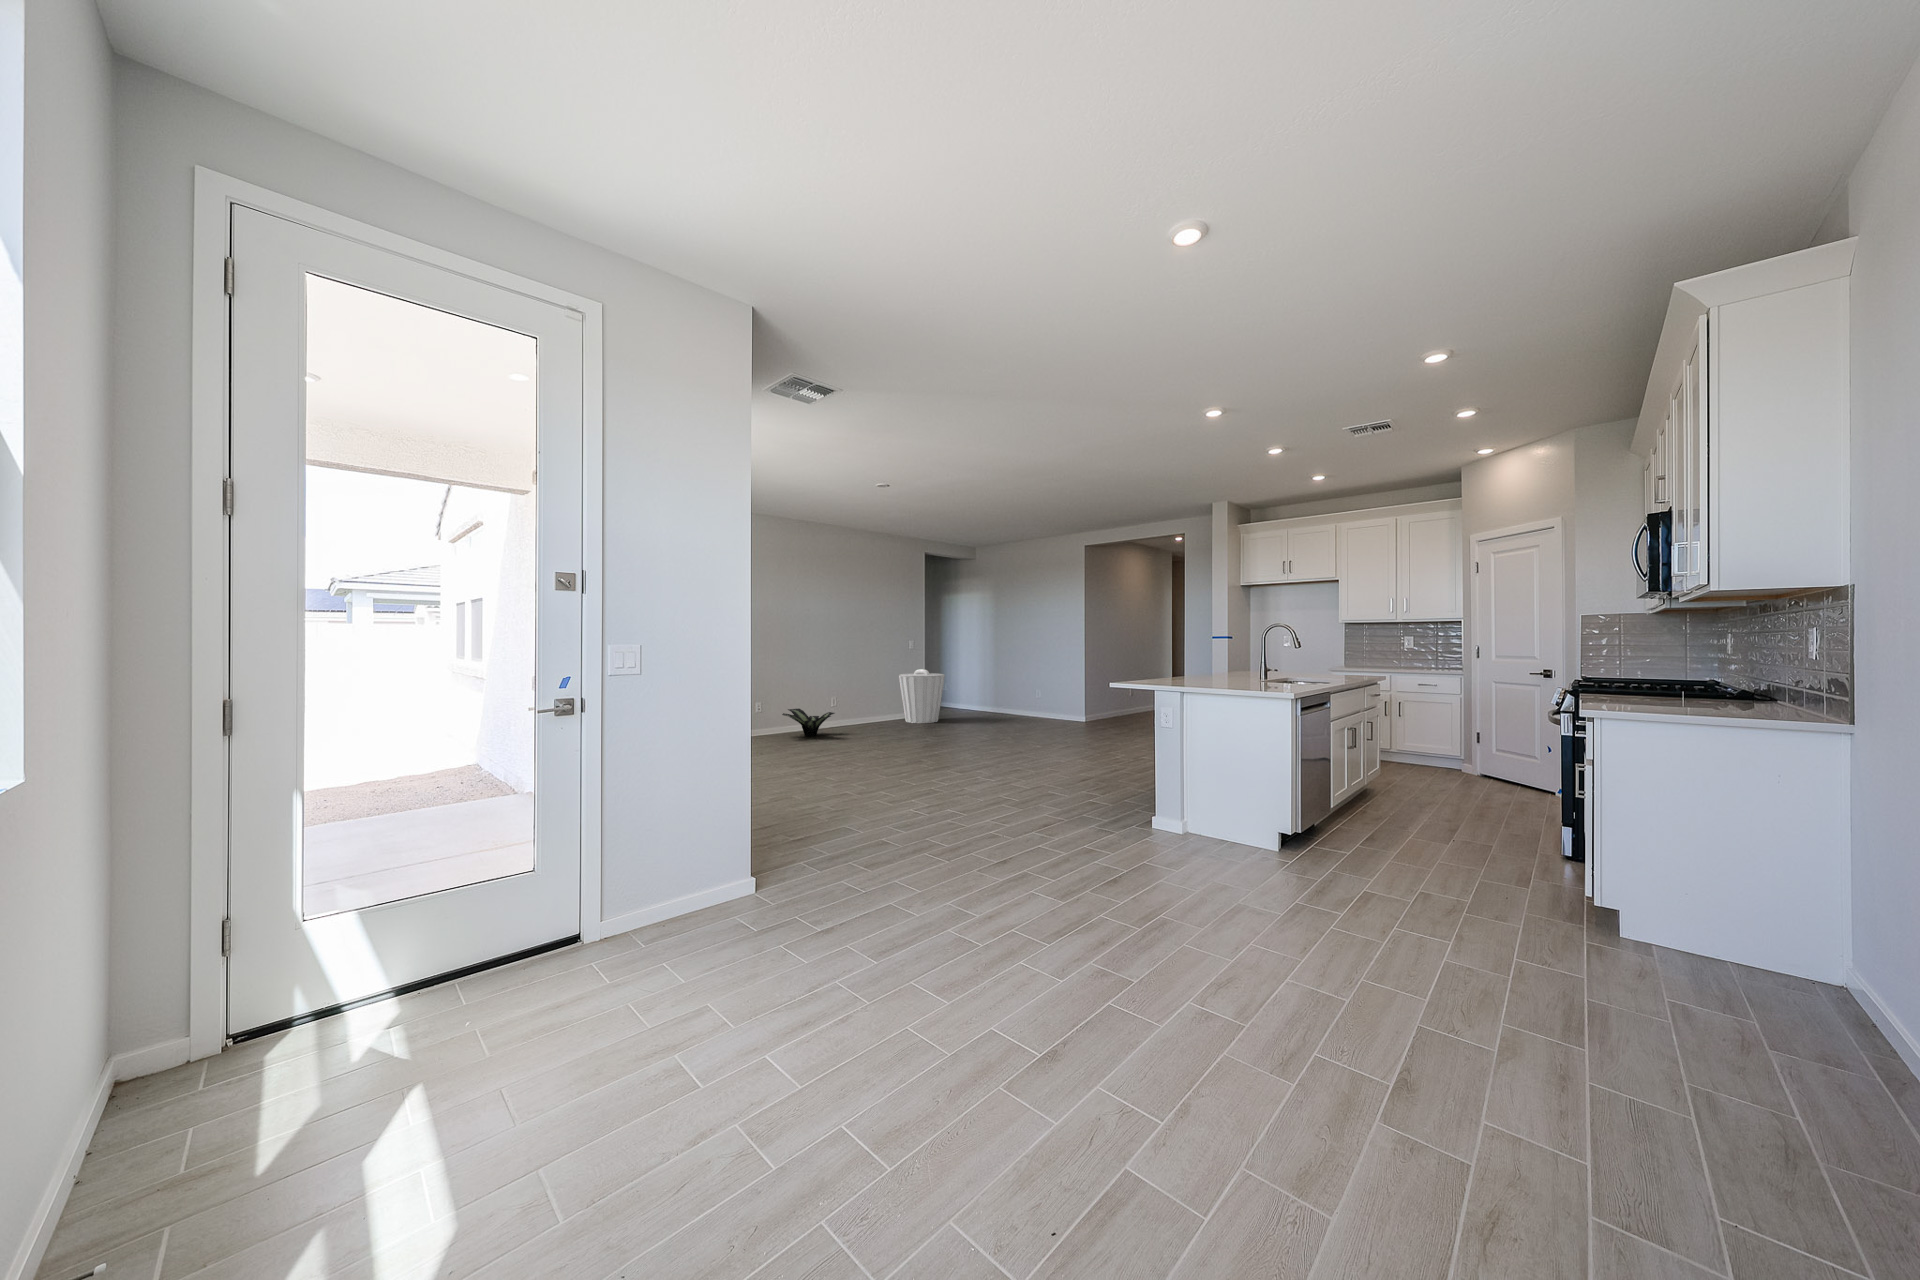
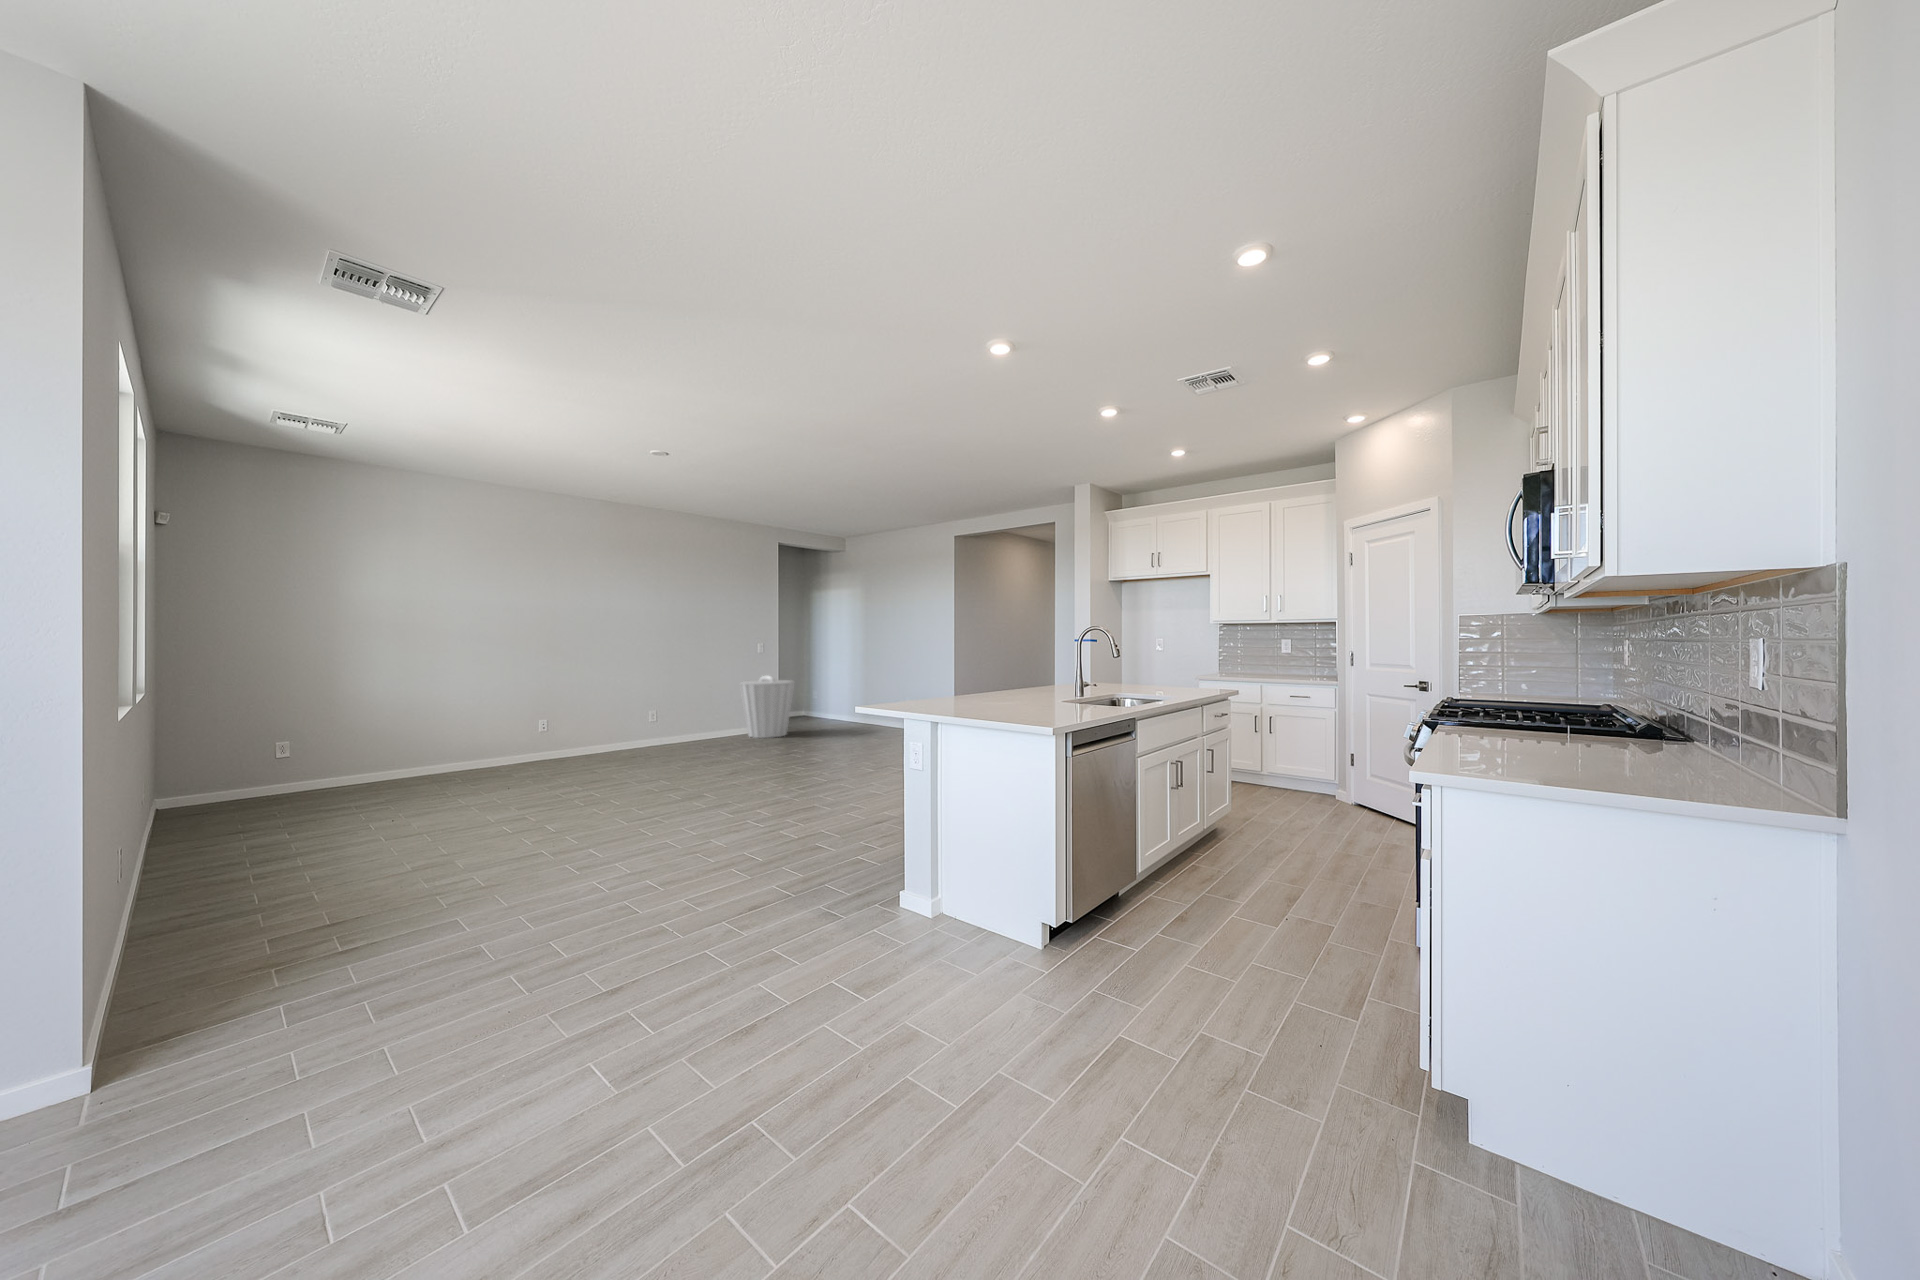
potted plant: present [782,709,835,736] -> none [568,724,645,758]

